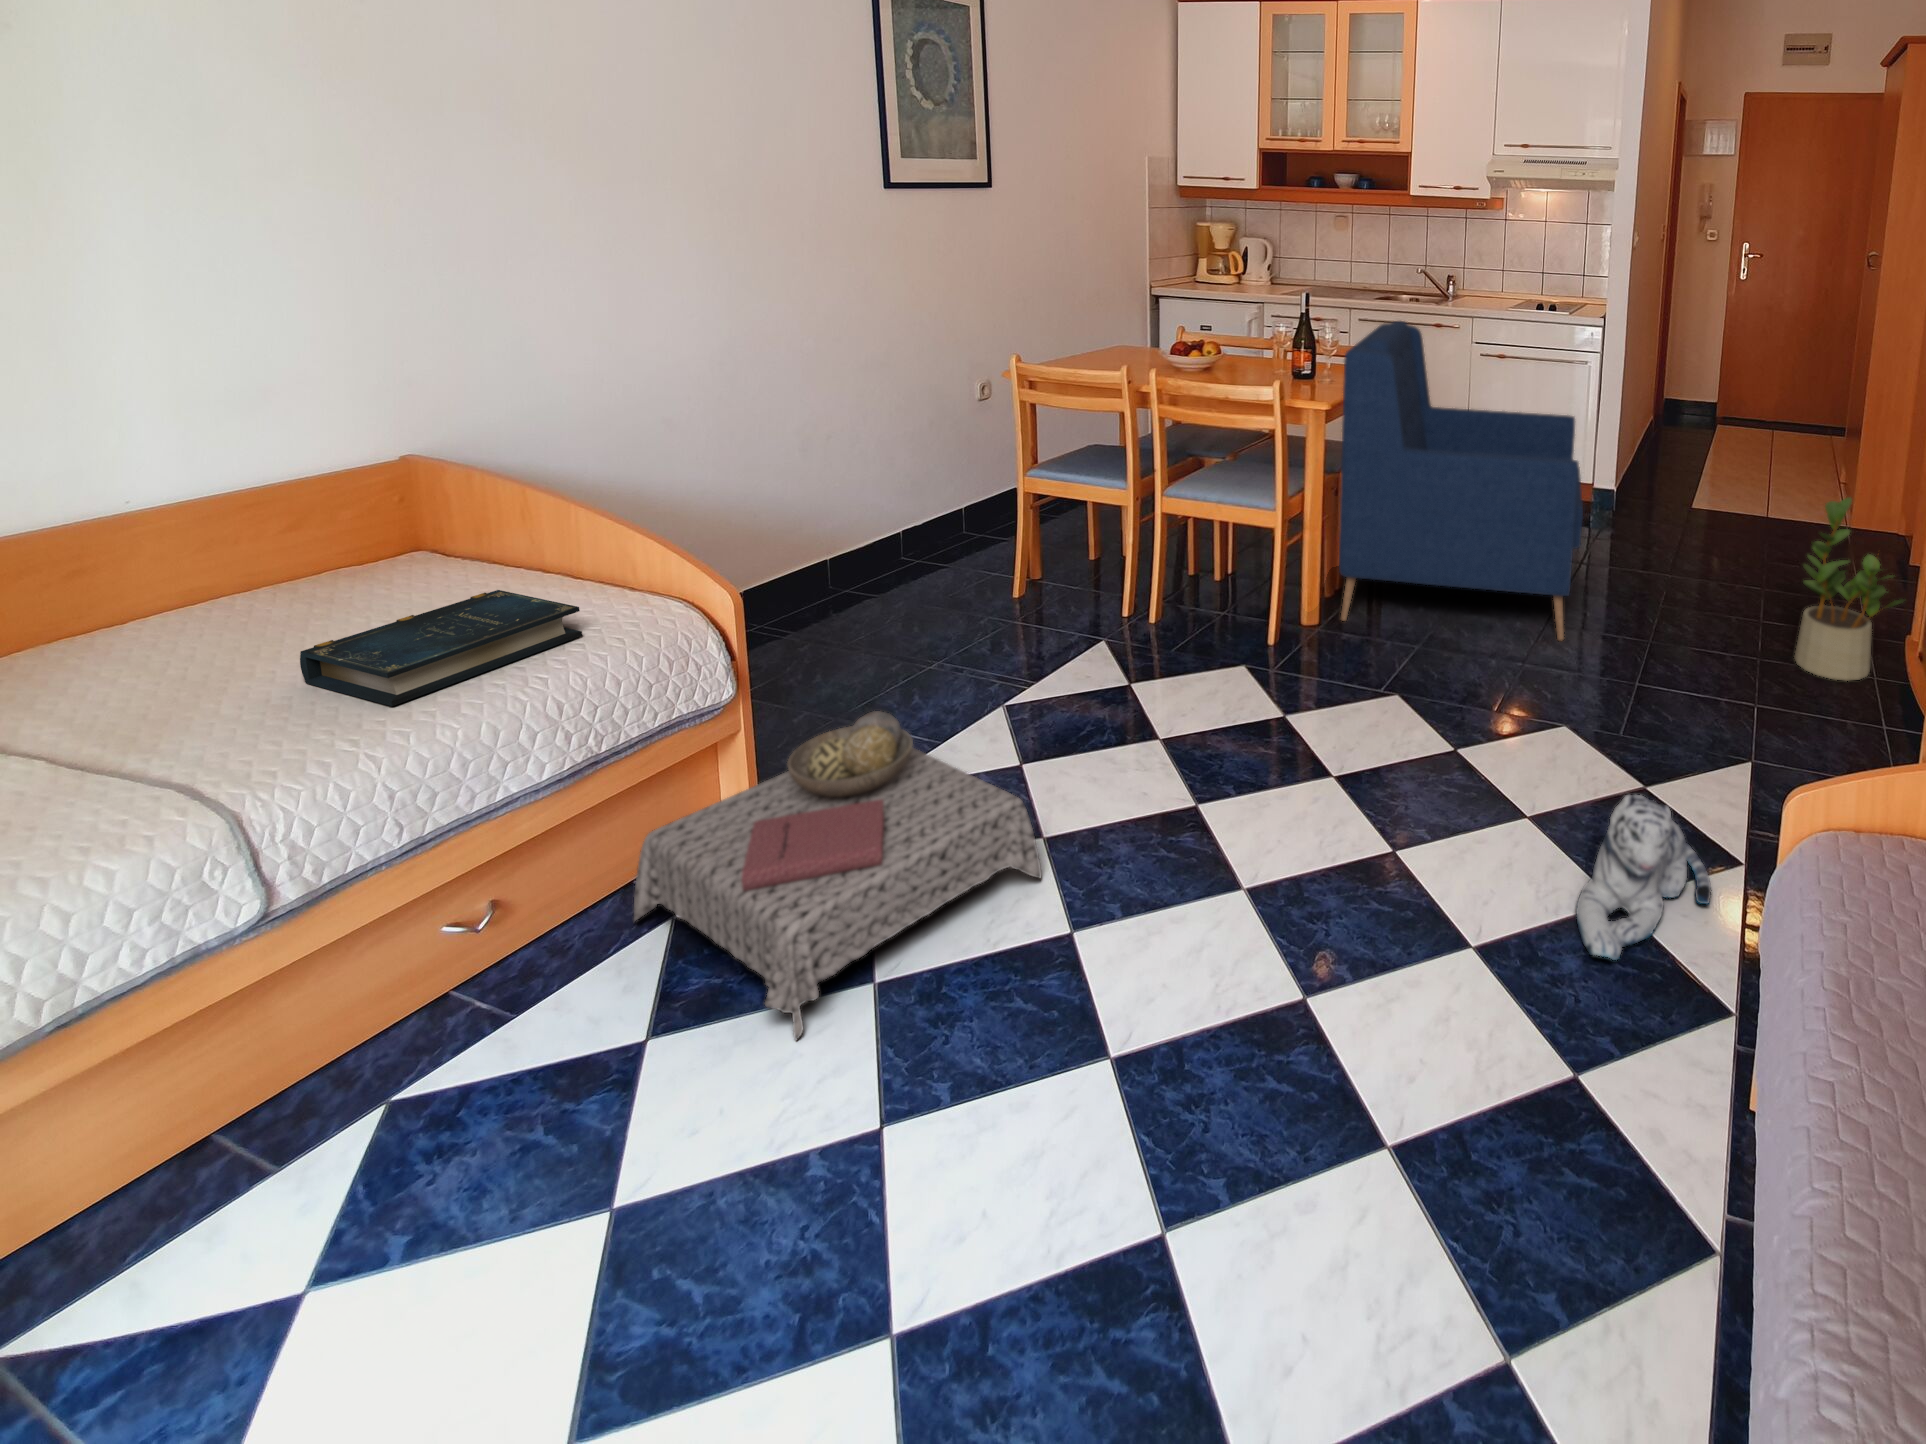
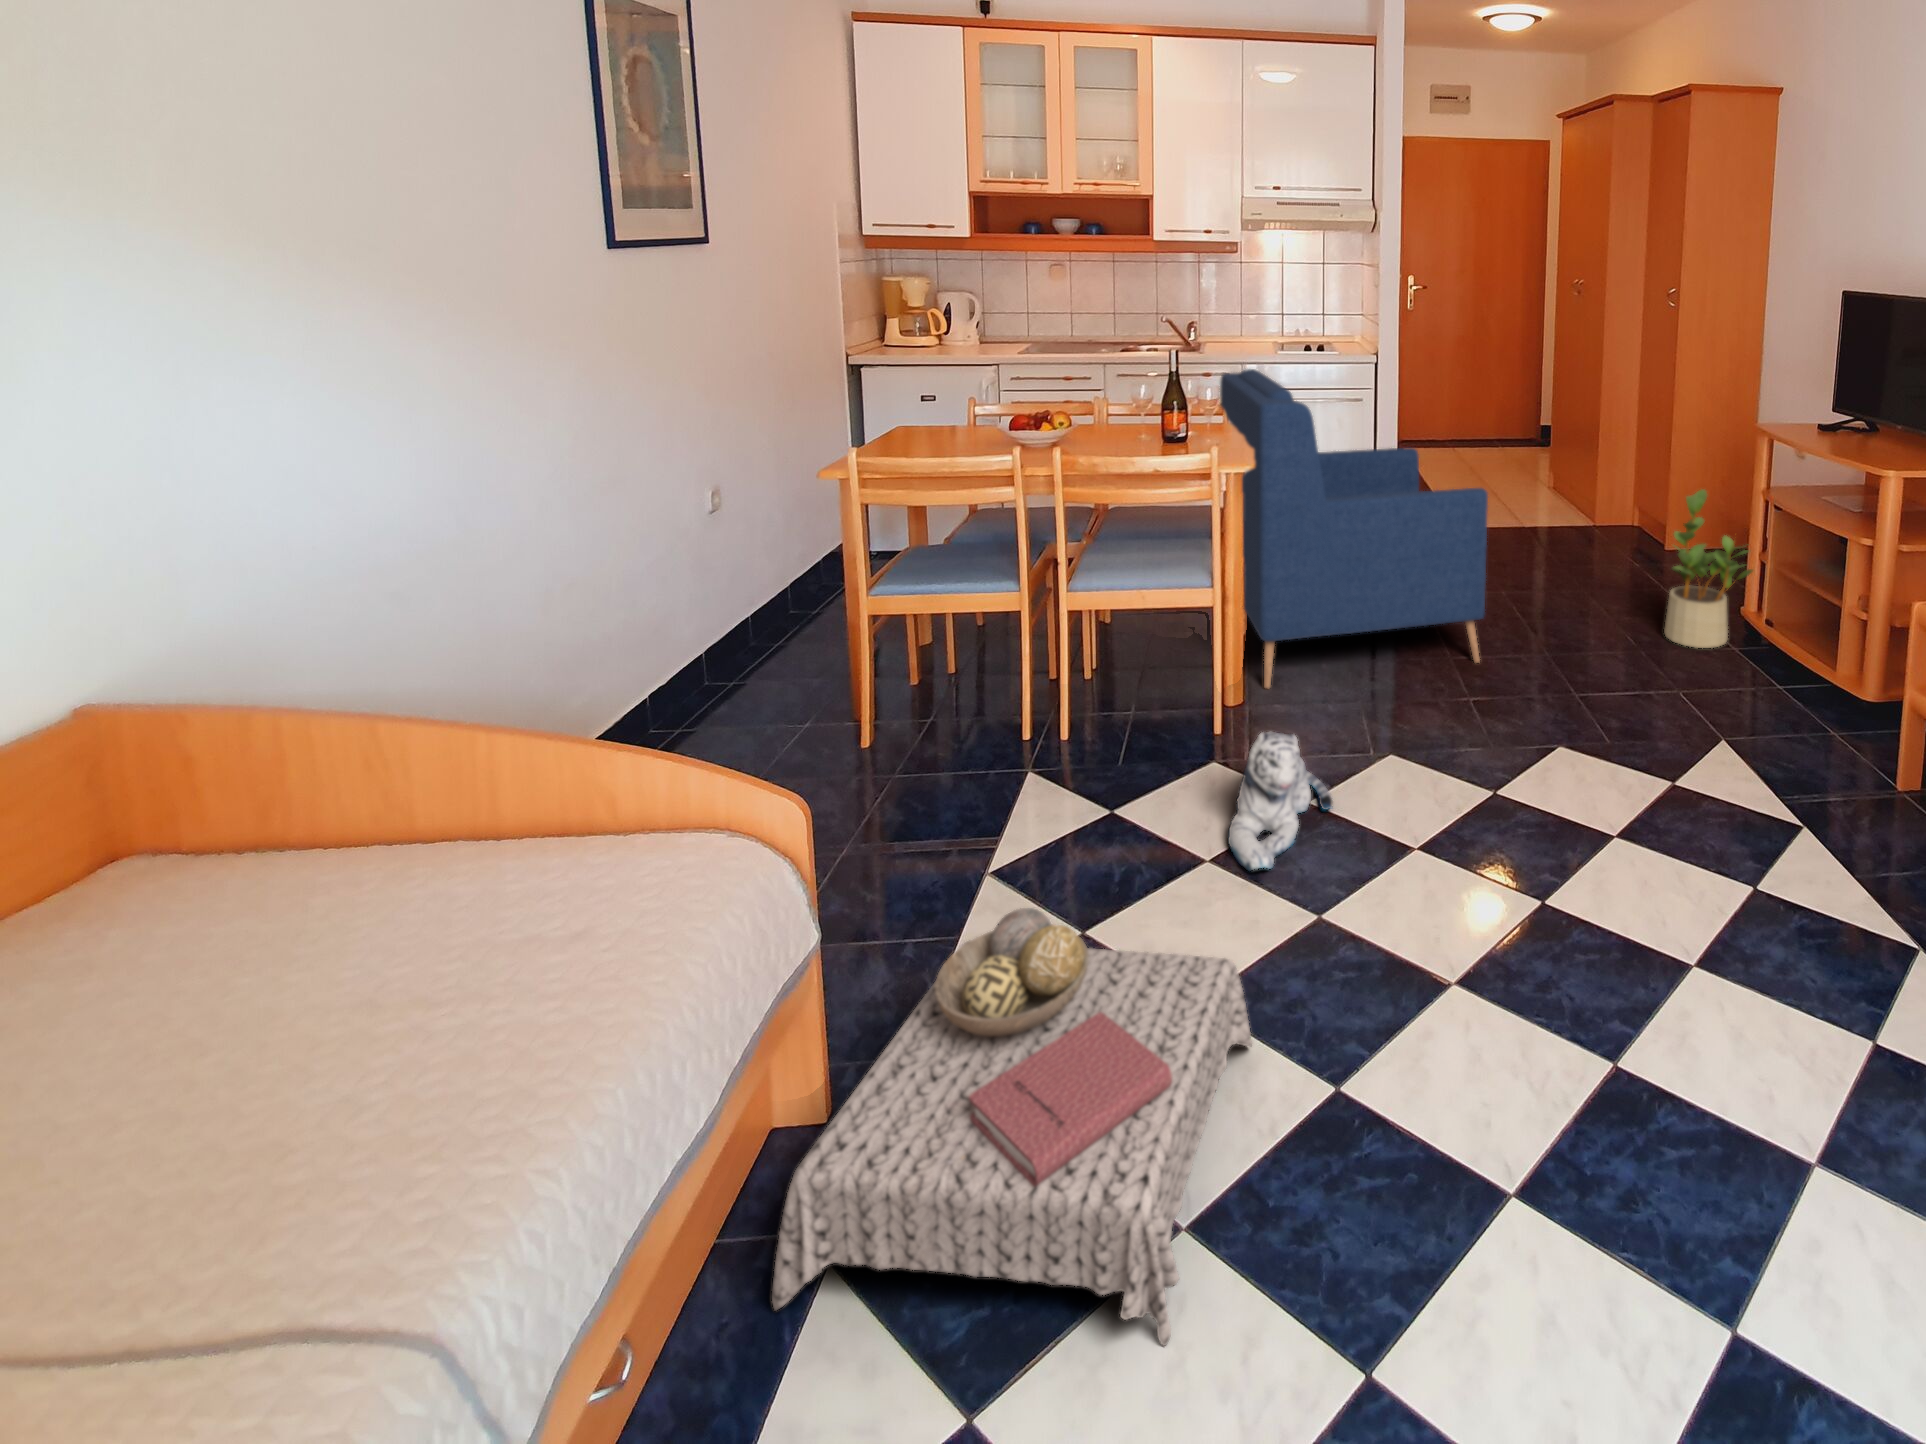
book: present [300,590,582,706] -> none [204,880,637,1139]
plush toy: present [1576,795,1712,960] -> present [1228,732,1332,871]

